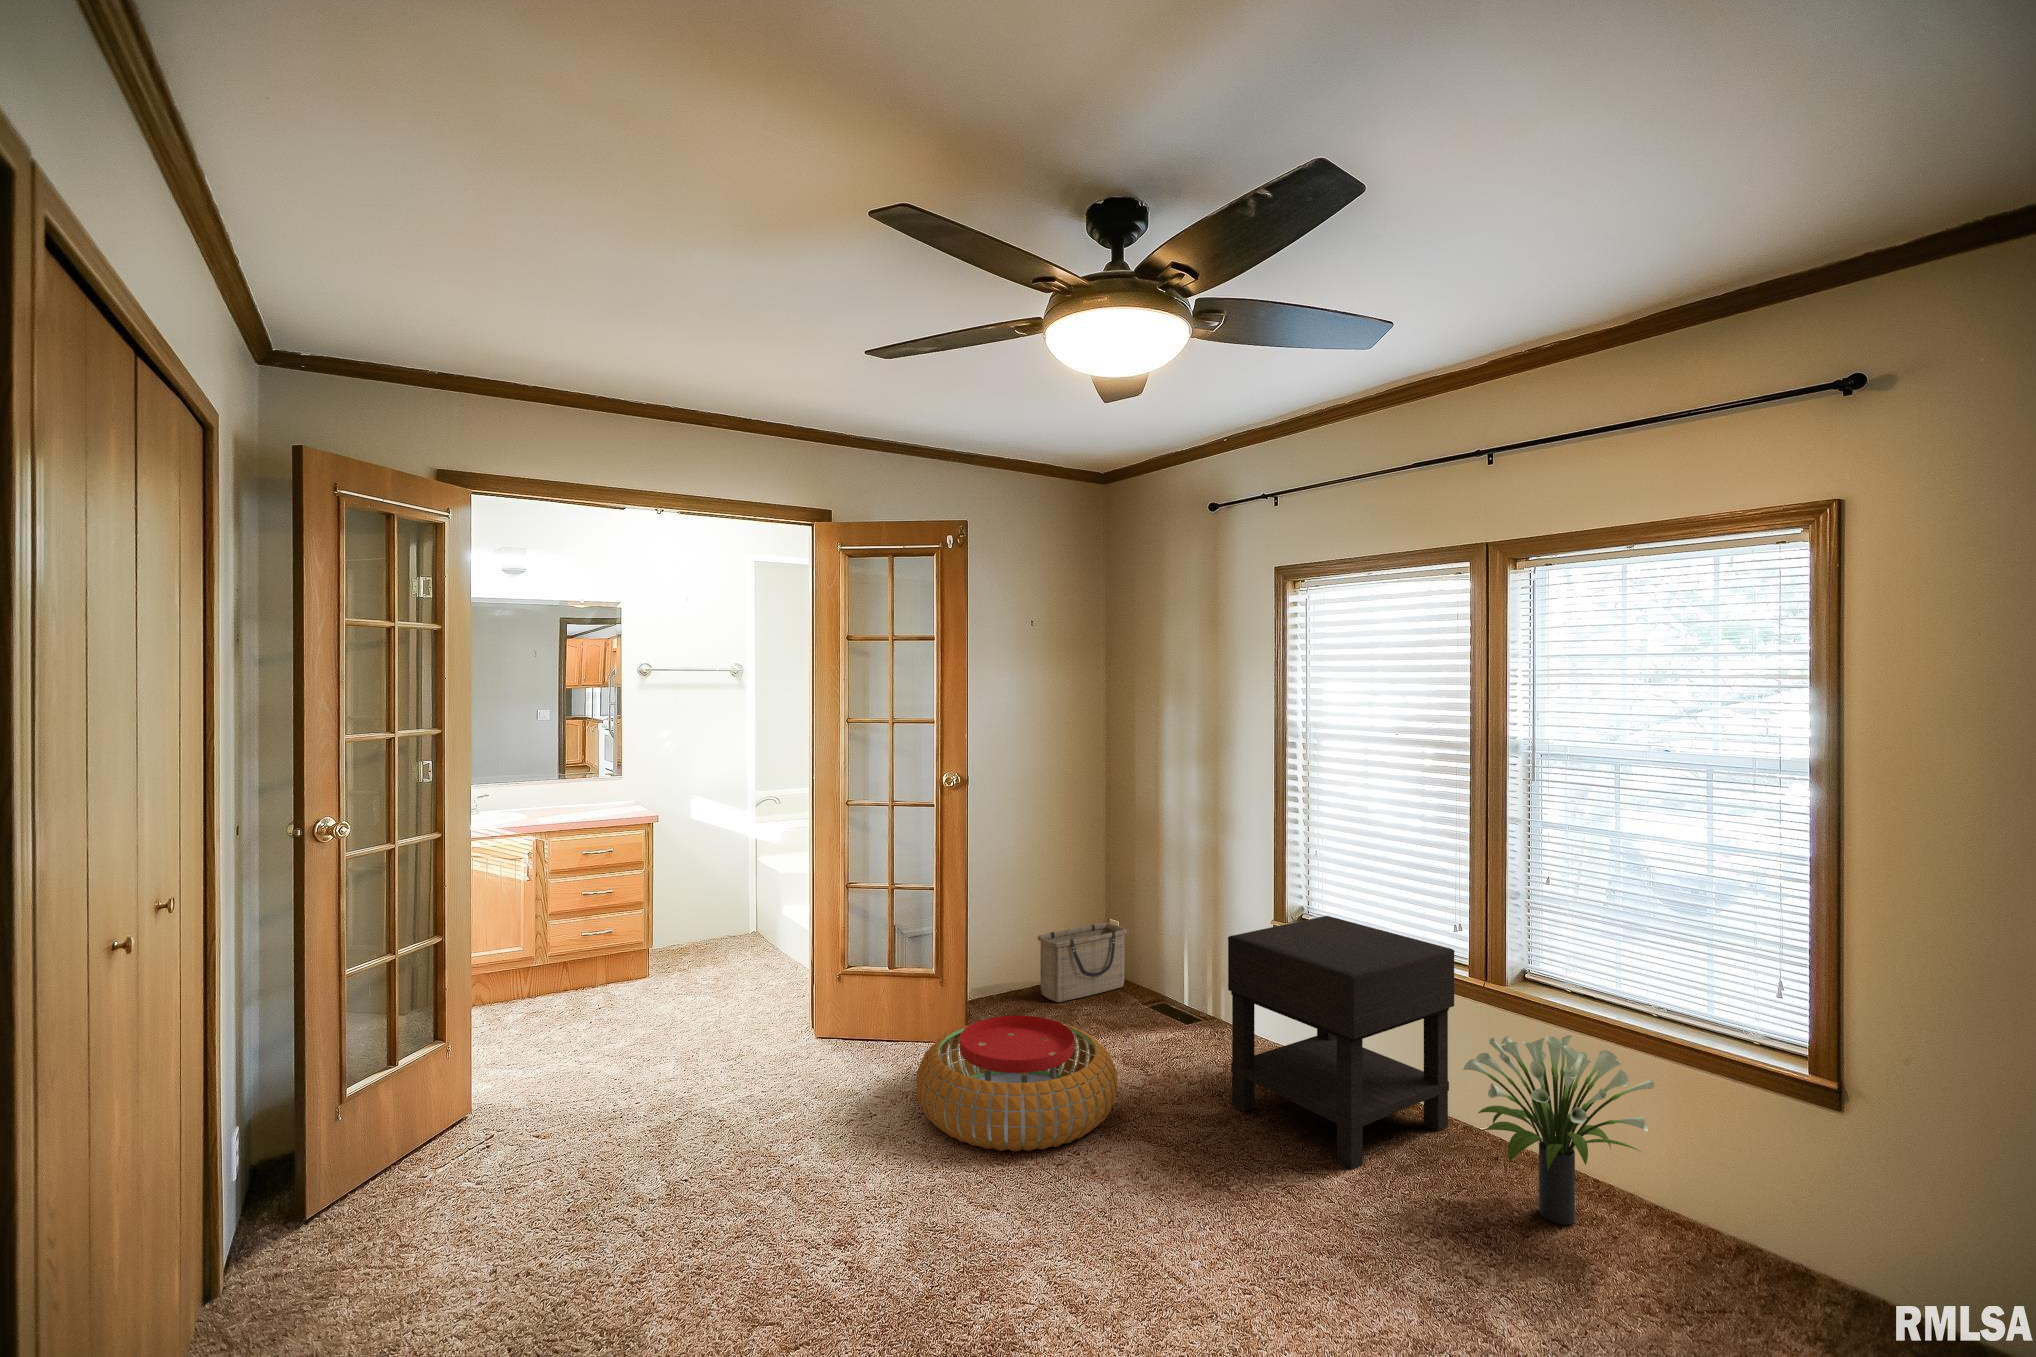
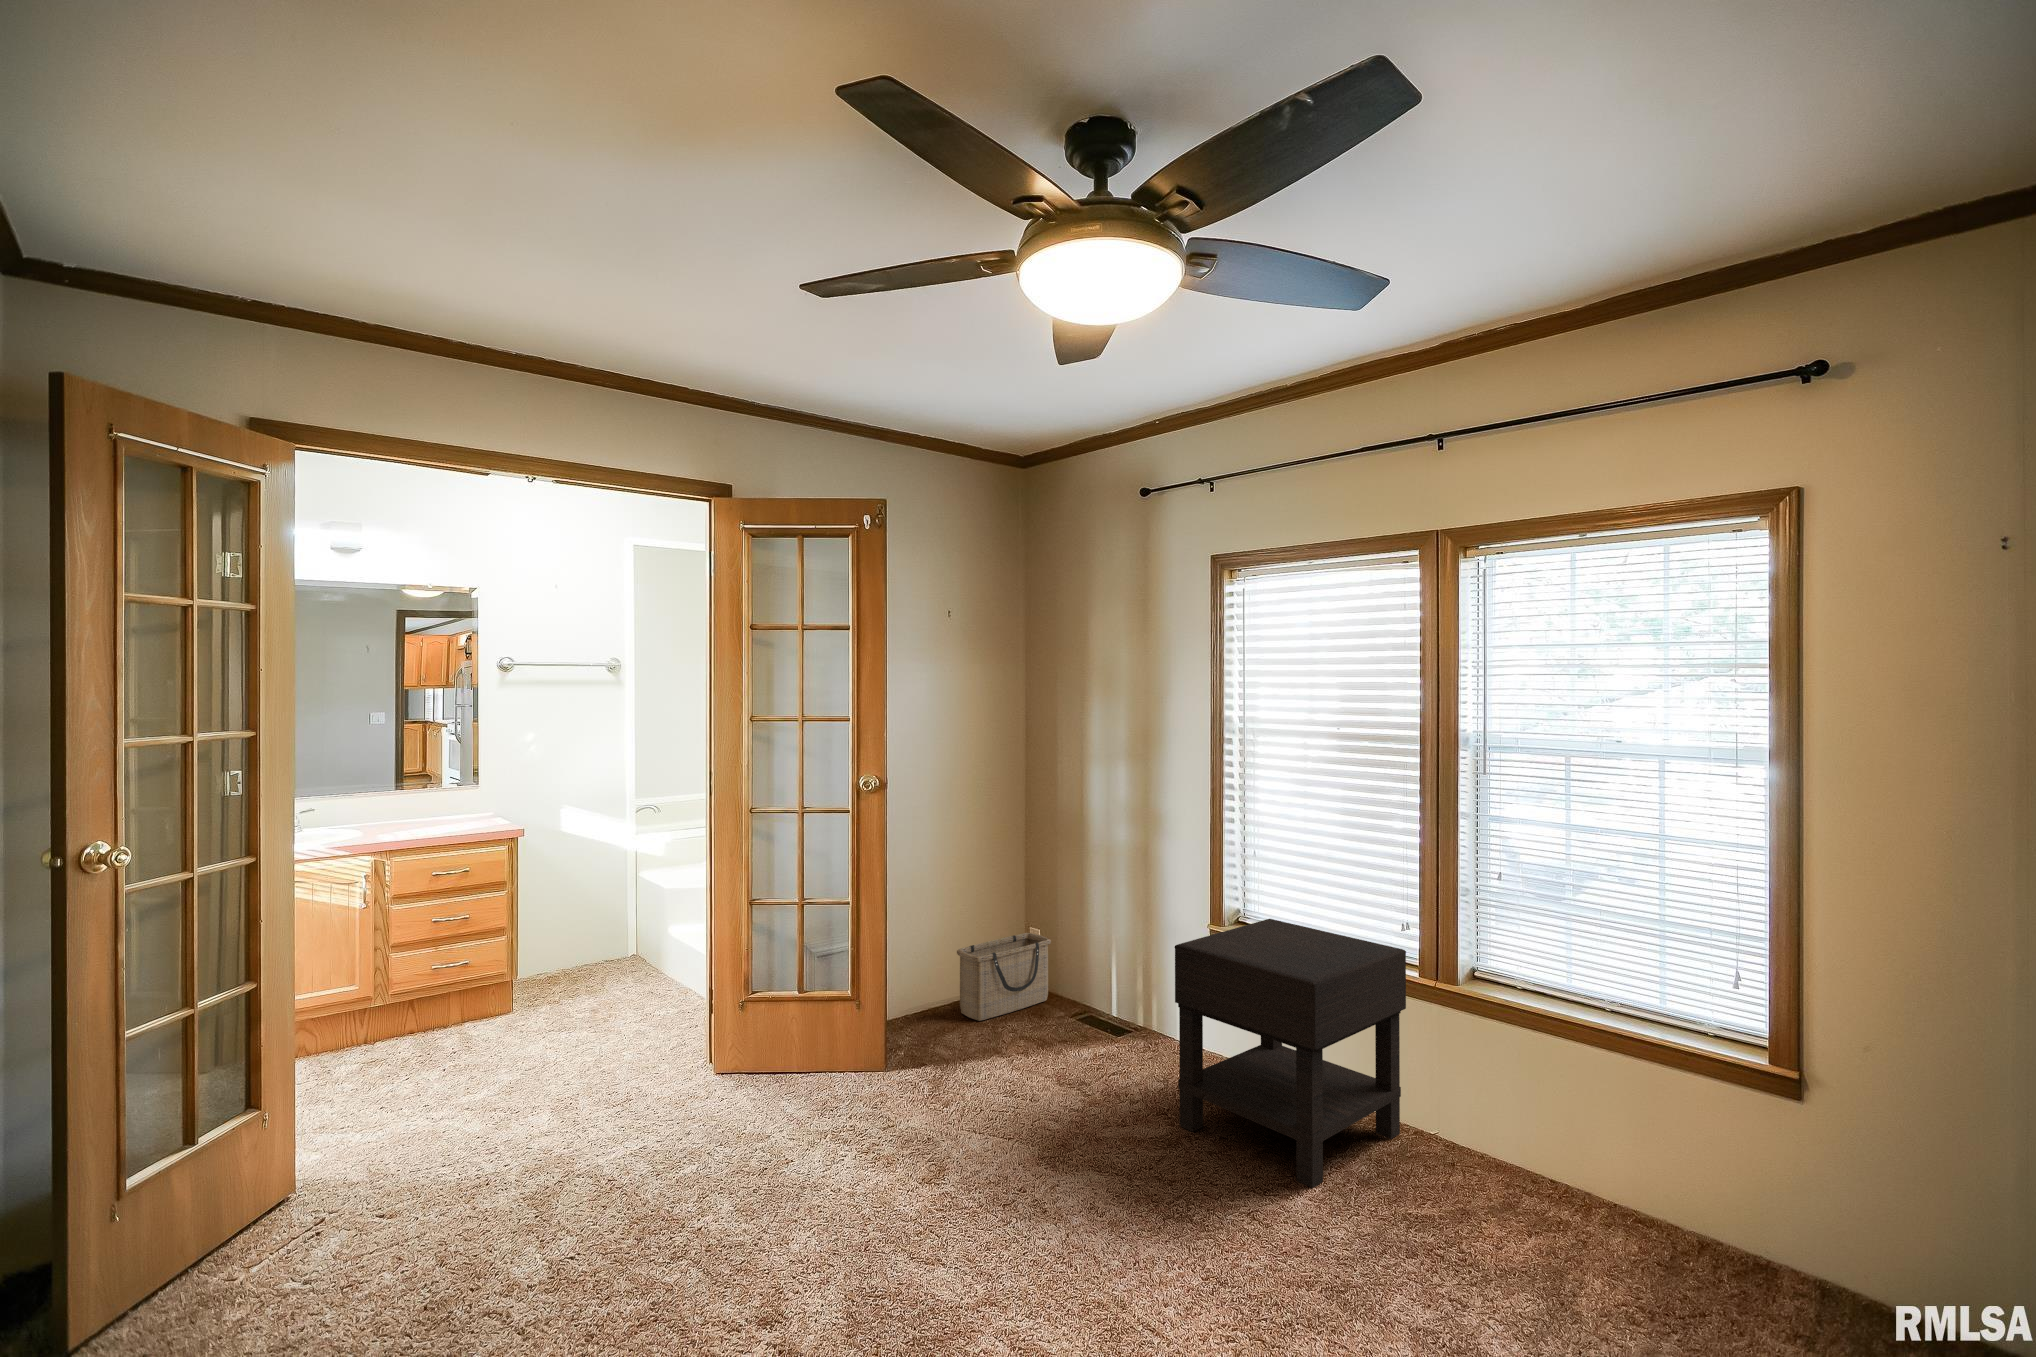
pouf: present [916,1015,1118,1151] -> none [838,1041,1061,1195]
potted plant: present [1463,1035,1654,1225] -> none [1428,1035,1620,1232]

